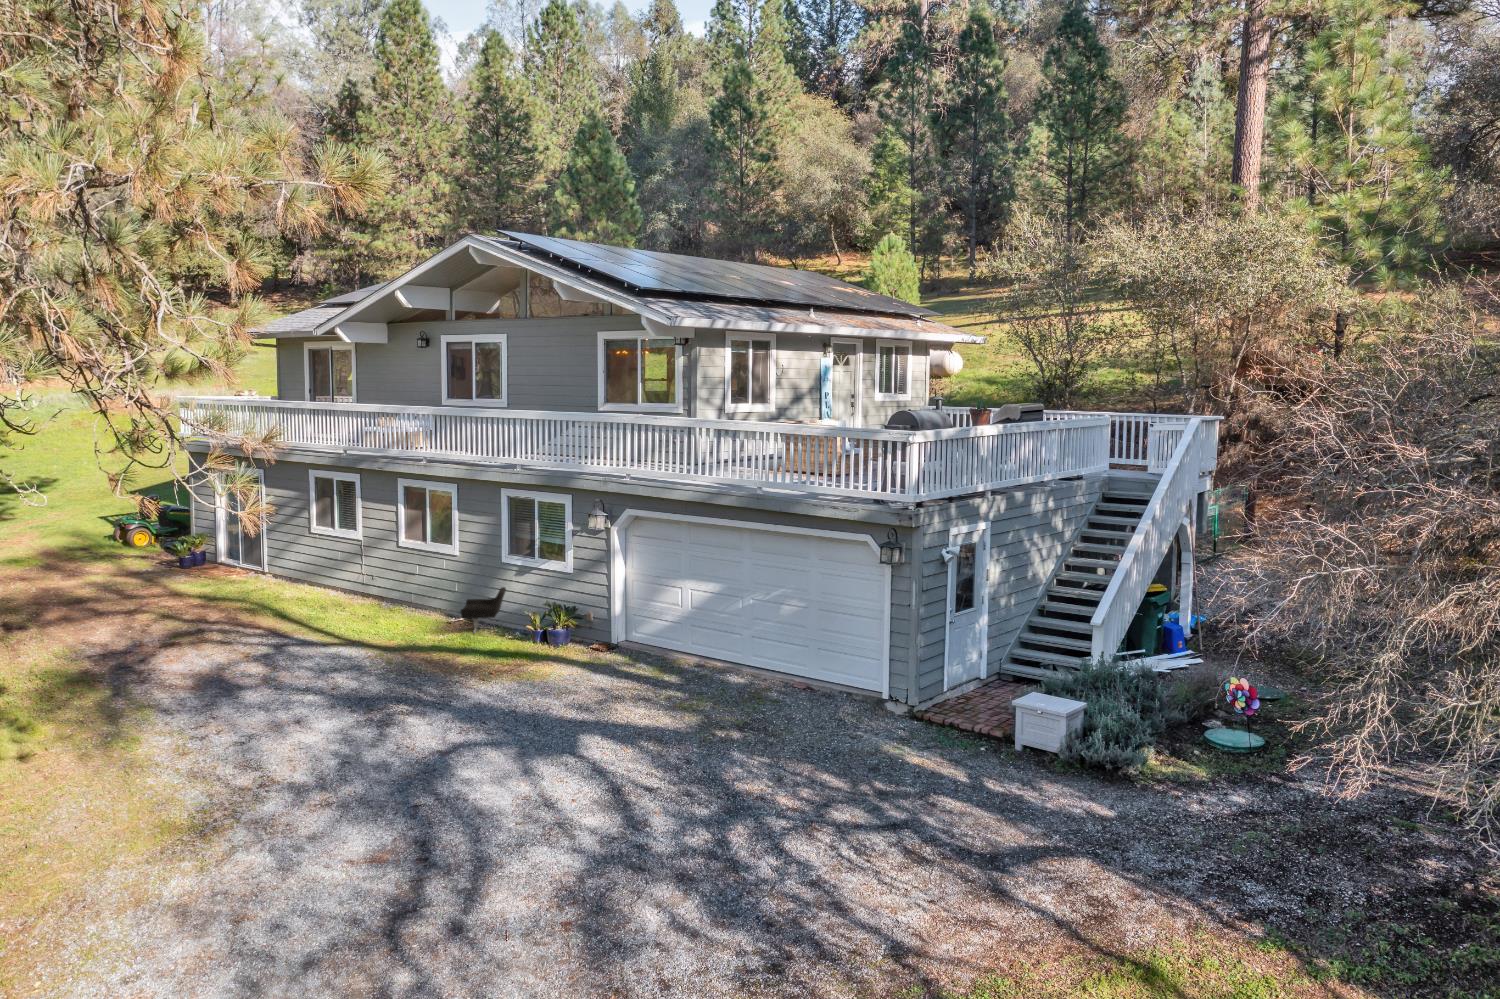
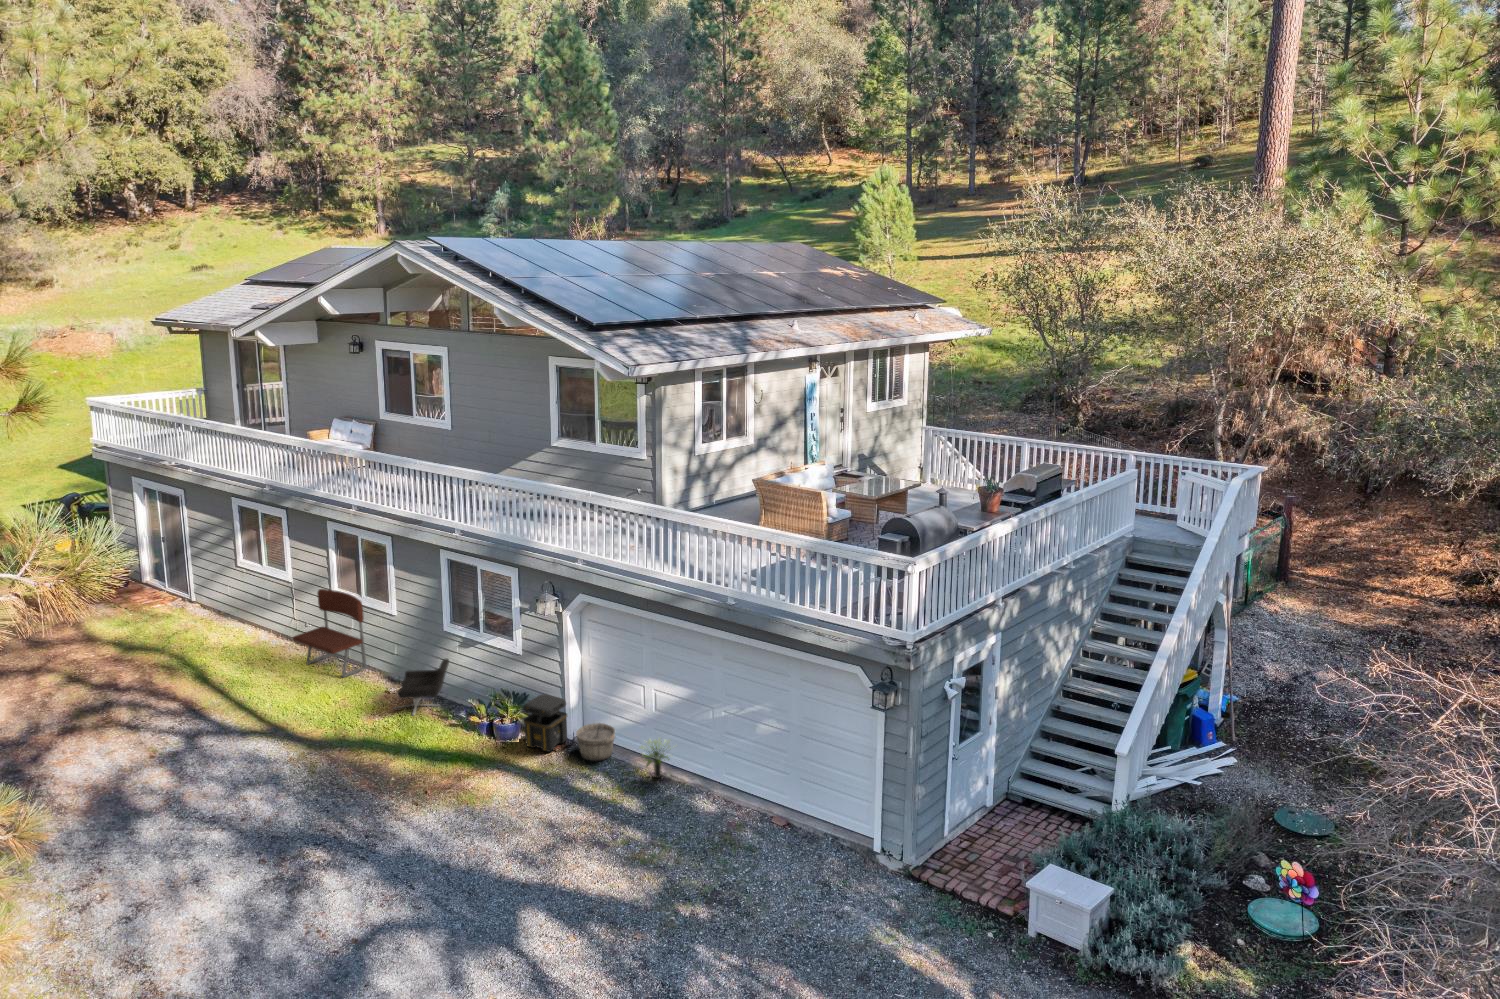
bench: none [364,540,429,614] -> present [293,589,367,678]
toolbox: none [574,605,613,652] -> present [524,694,567,752]
wooden bucket: none [621,625,656,657] -> present [576,723,615,761]
potted plant: none [677,630,711,666] -> present [640,738,670,778]

